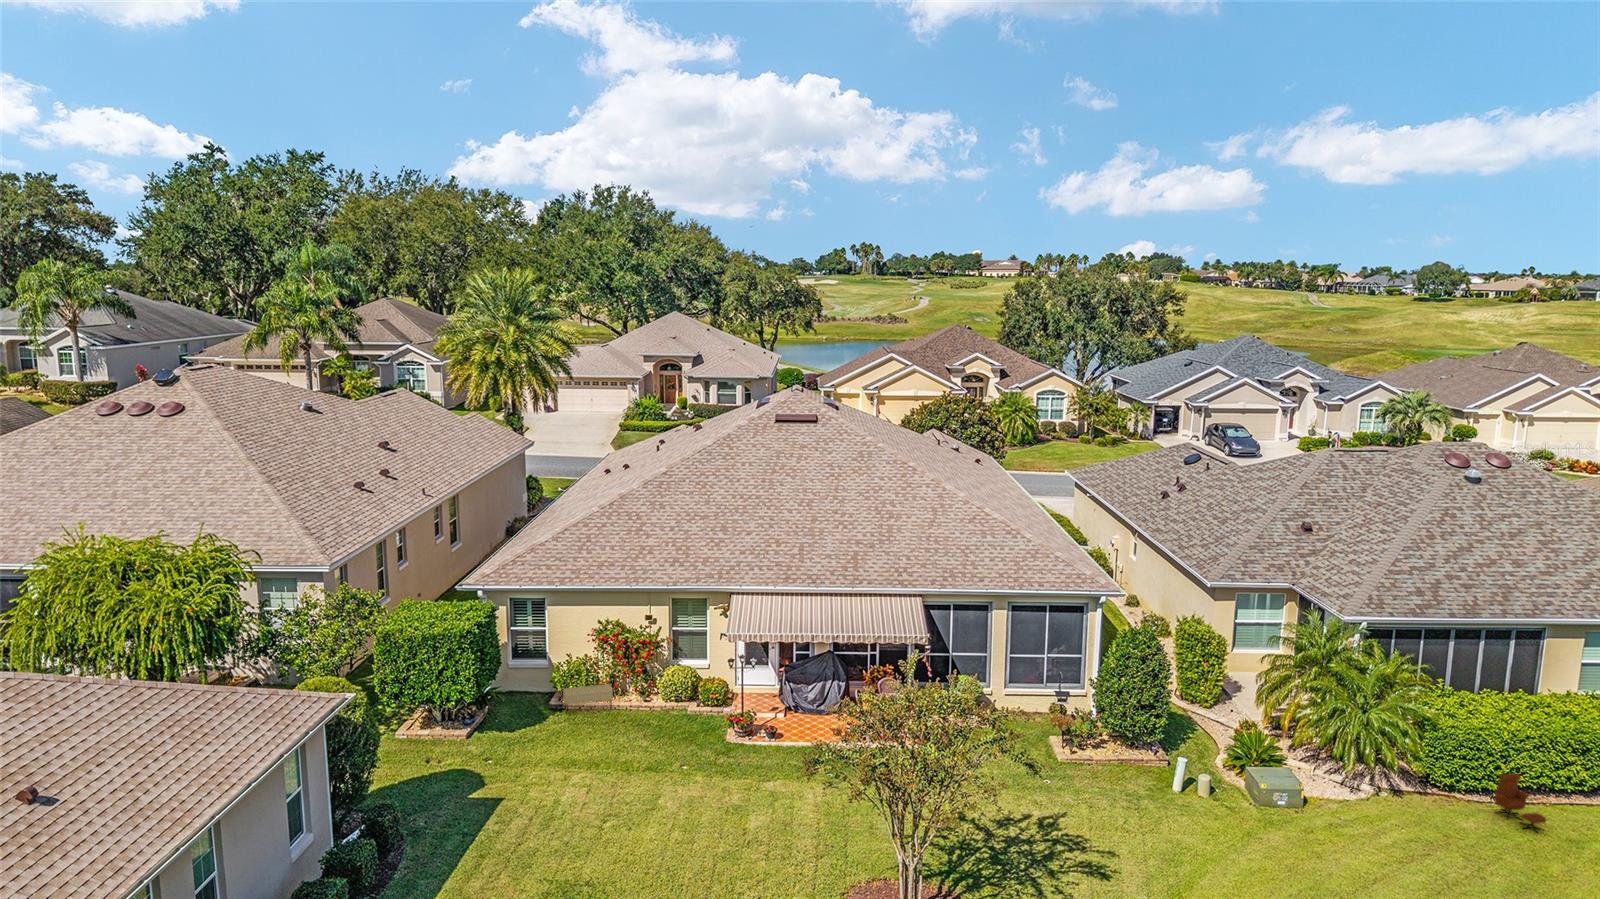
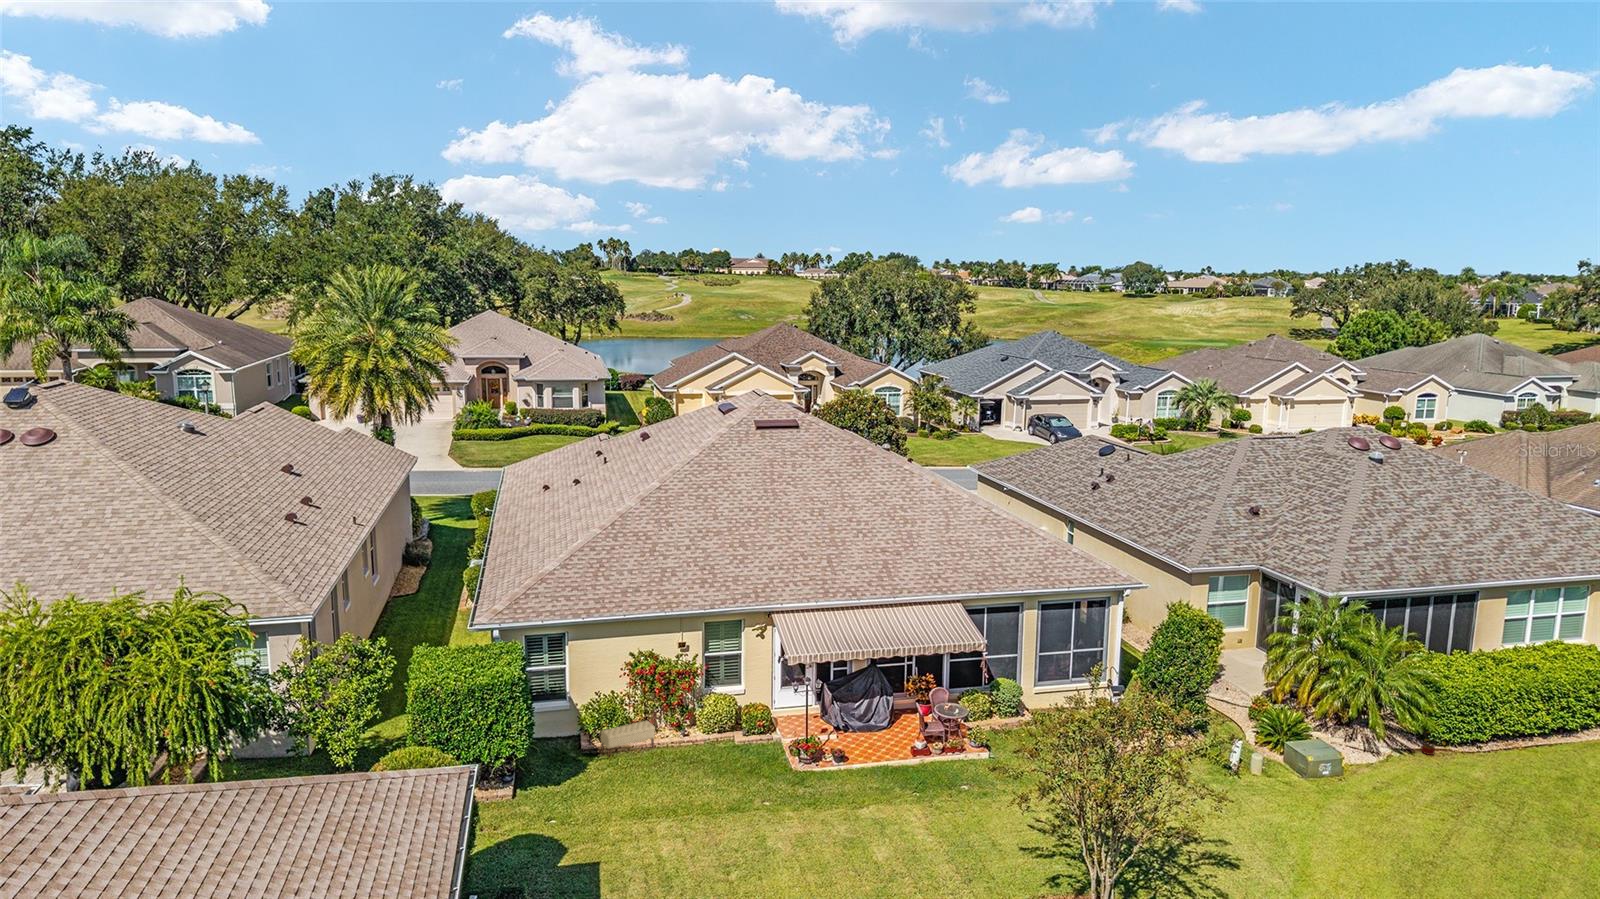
decorative plant: none [1424,765,1451,803] -> present [1421,730,1445,755]
lounge chair: present [1494,773,1546,833] -> none [1479,721,1526,773]

